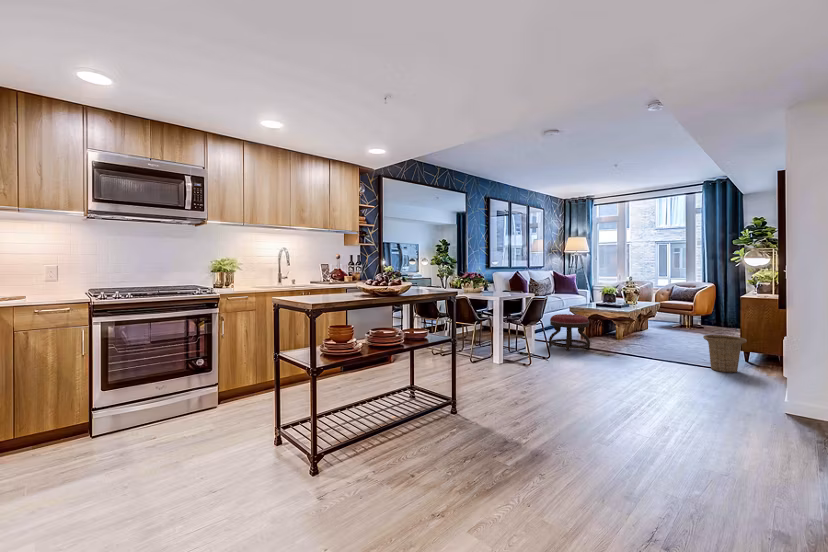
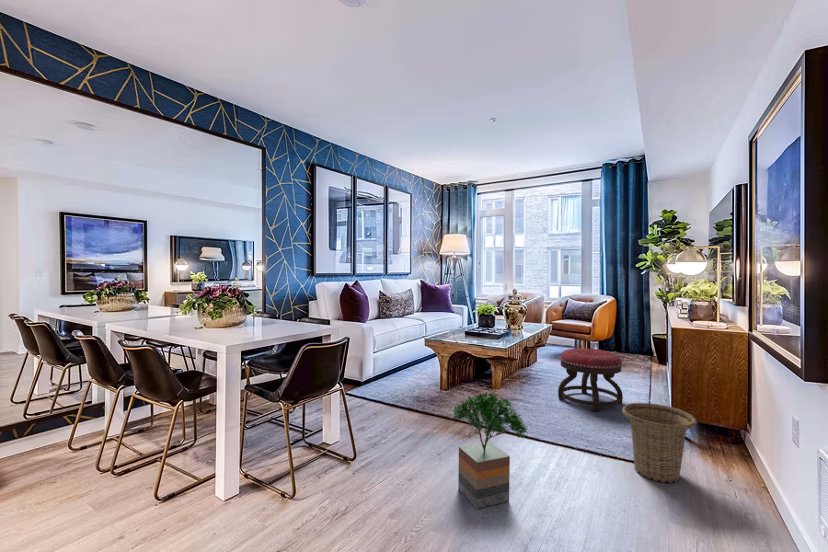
ottoman: present [549,314,590,351] -> present [558,348,623,411]
potted tree: none [605,322,648,374] -> present [452,393,528,509]

